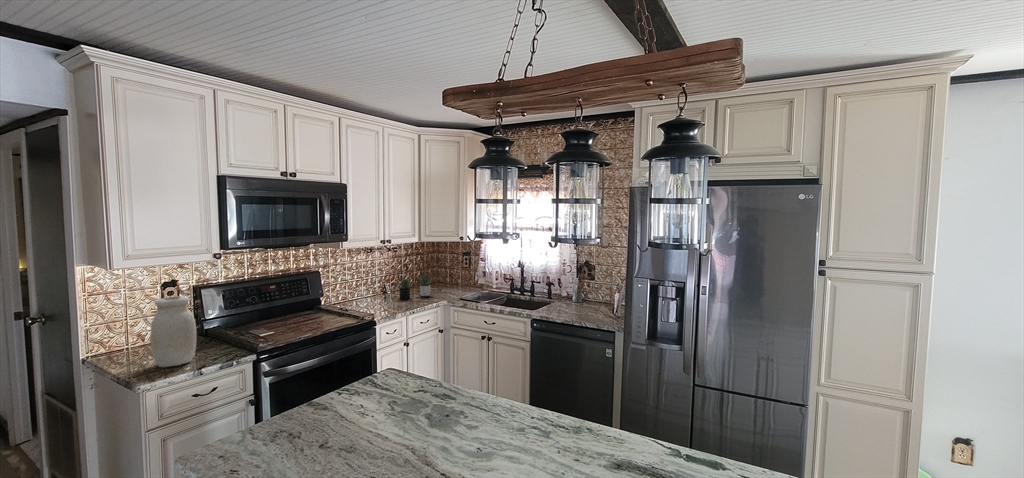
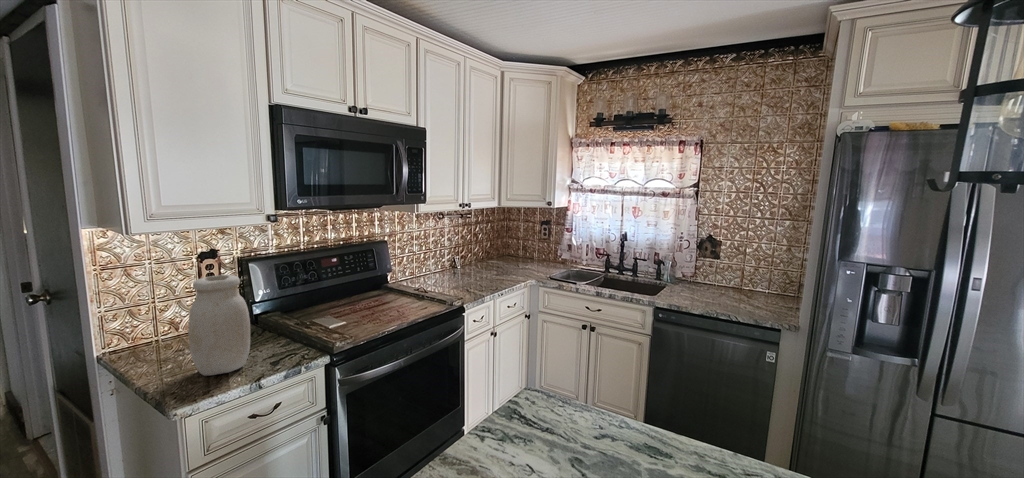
succulent plant: present [397,273,433,299] -> none [469,243,517,276]

